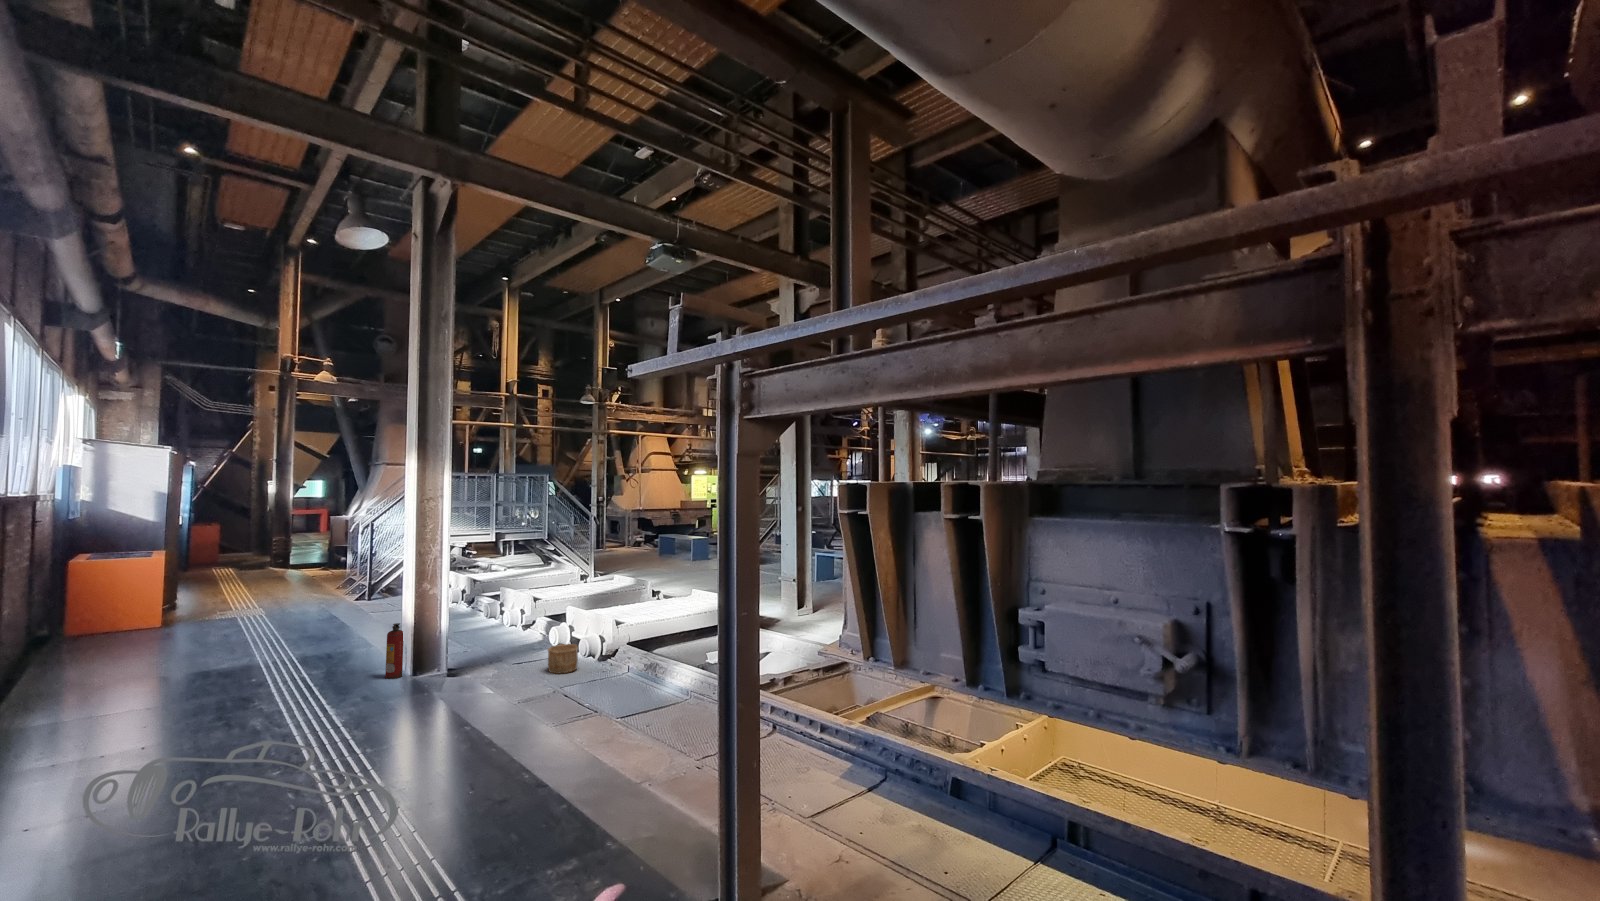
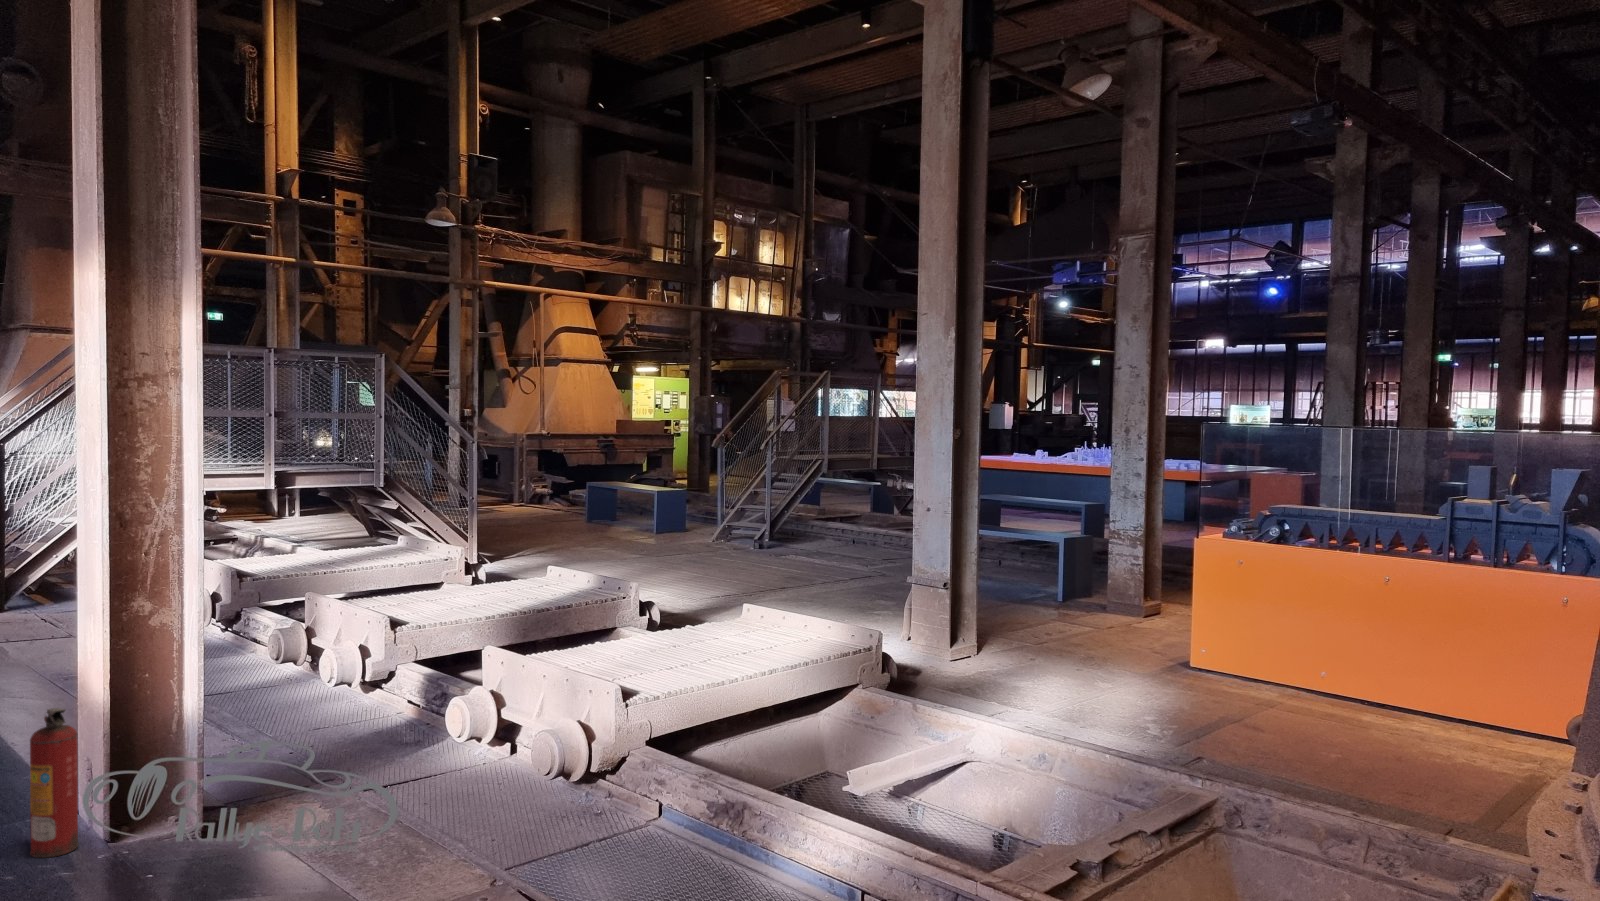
wooden bucket: present [548,644,578,674] -> none [461,750,540,831]

